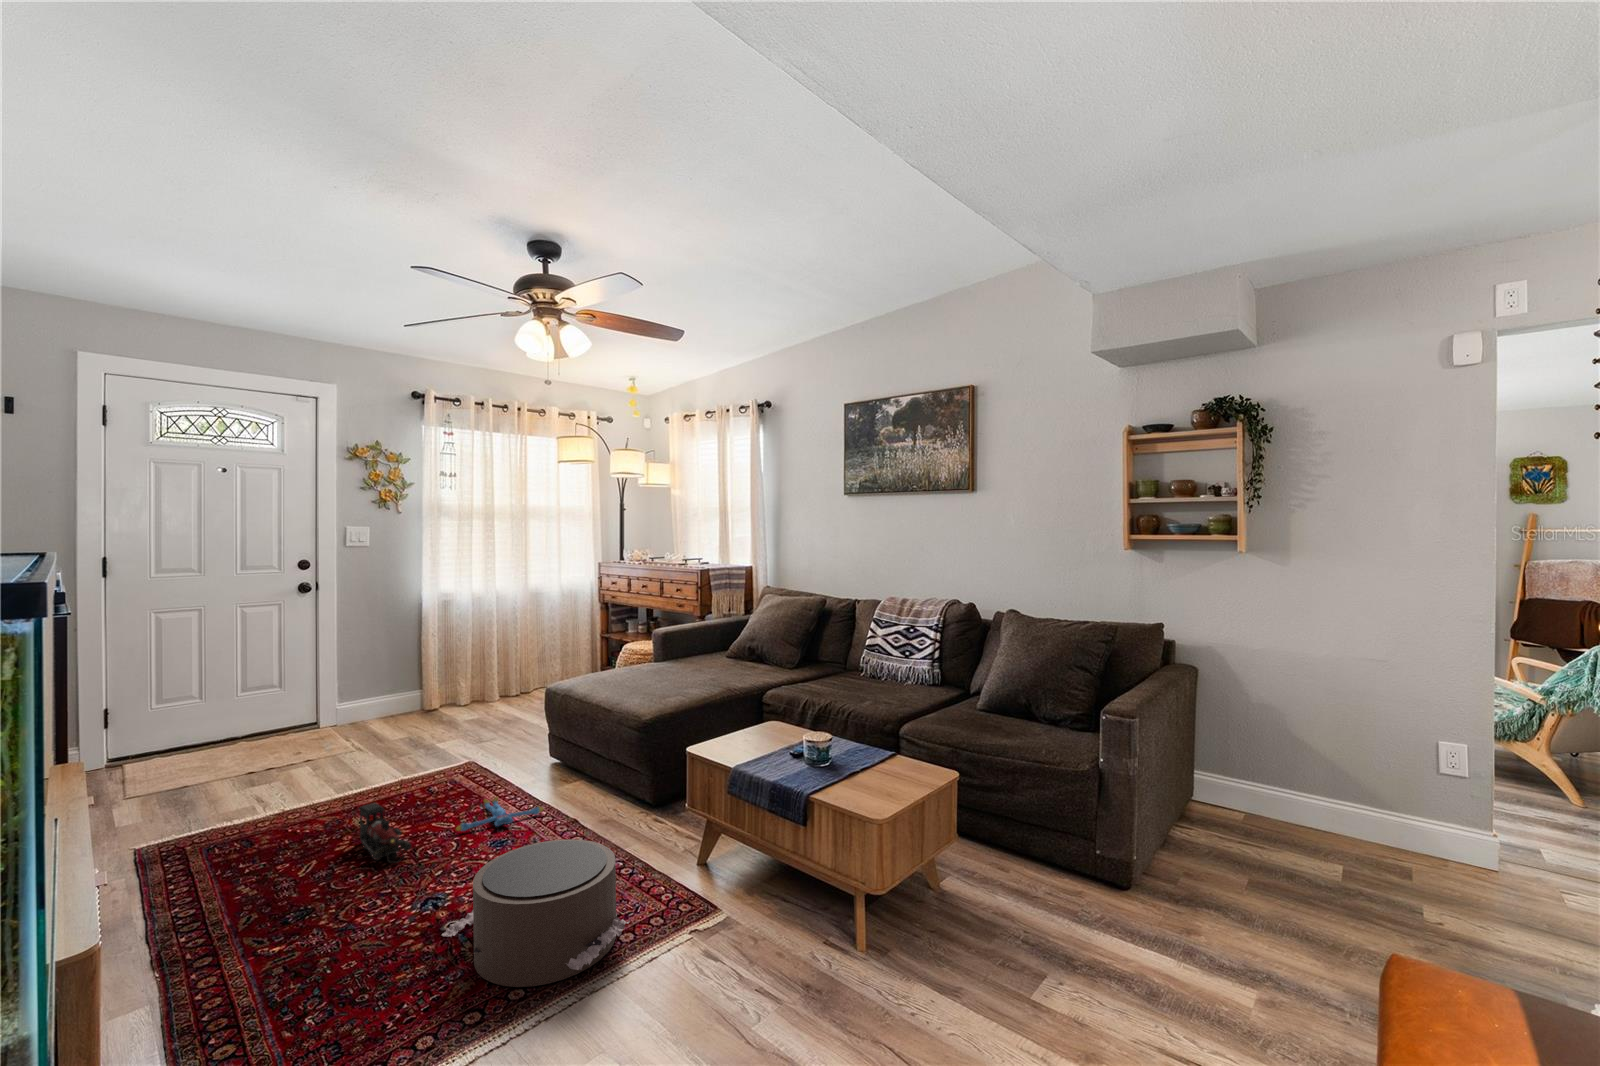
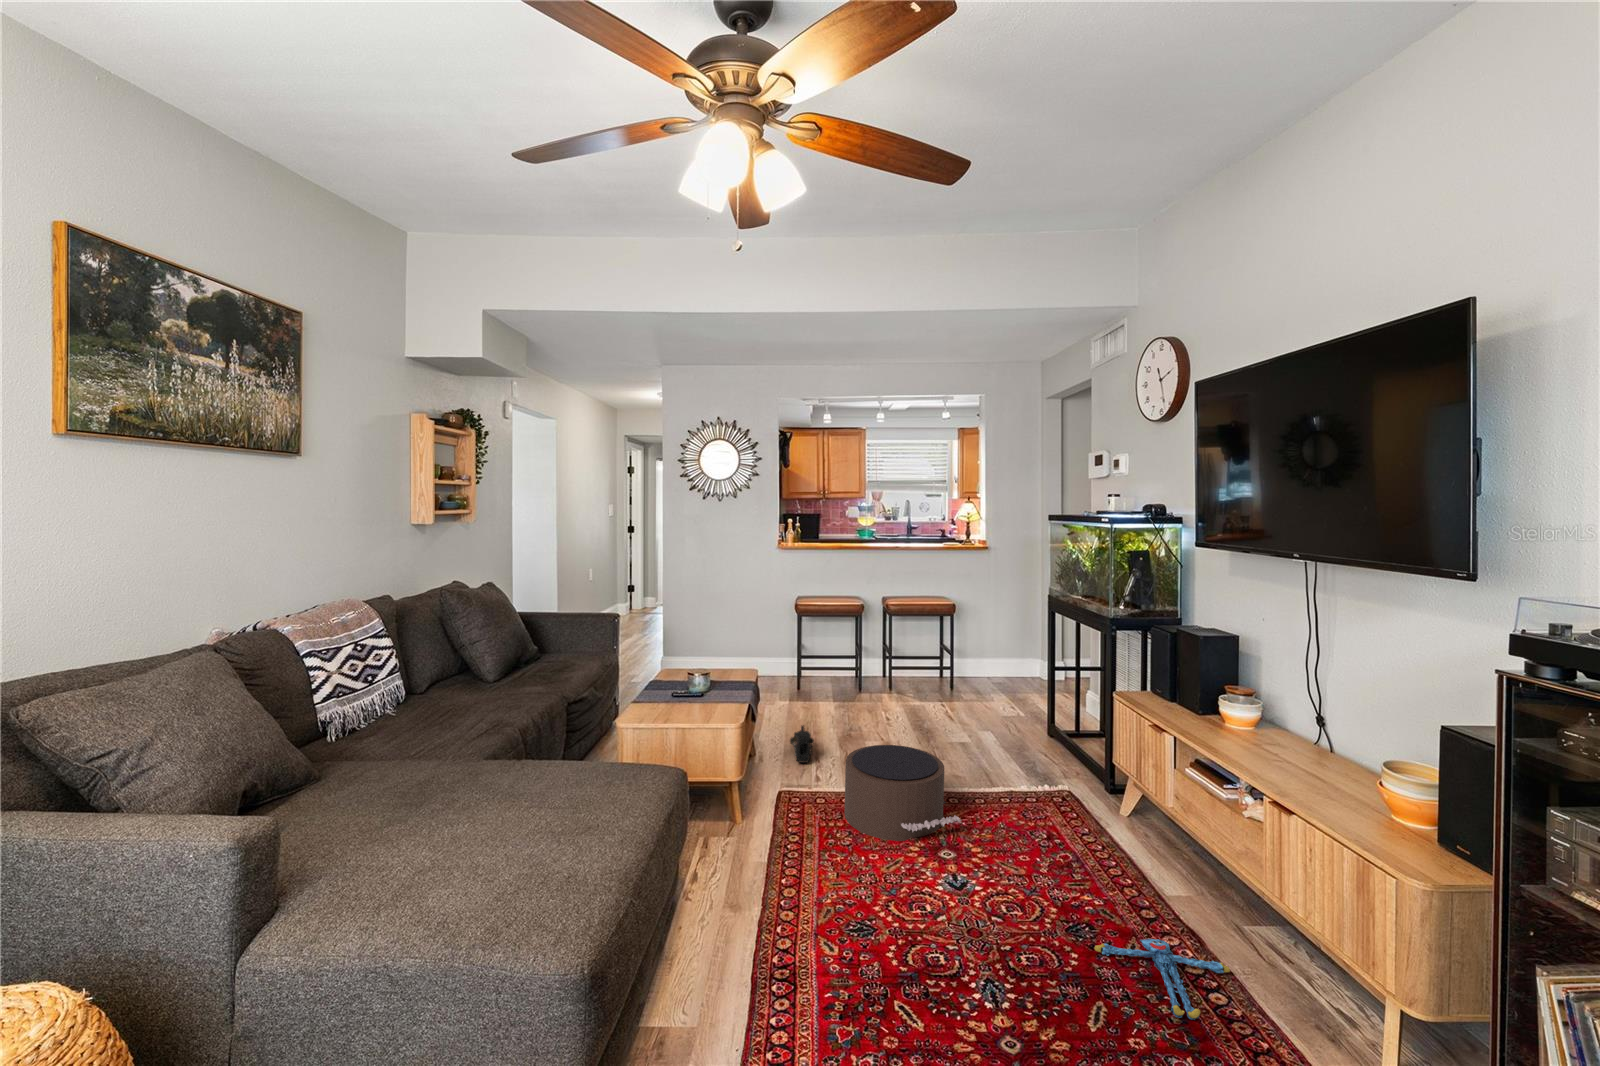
plush toy: present [456,797,543,831] -> present [1095,939,1230,1020]
toy train: present [359,803,411,863] -> present [790,725,814,763]

